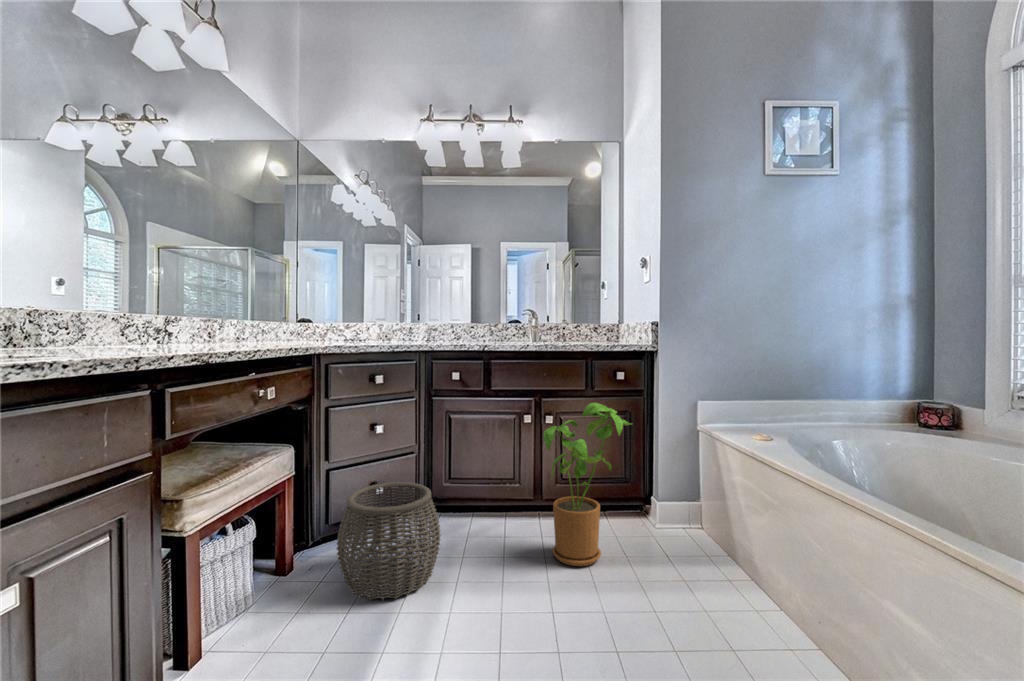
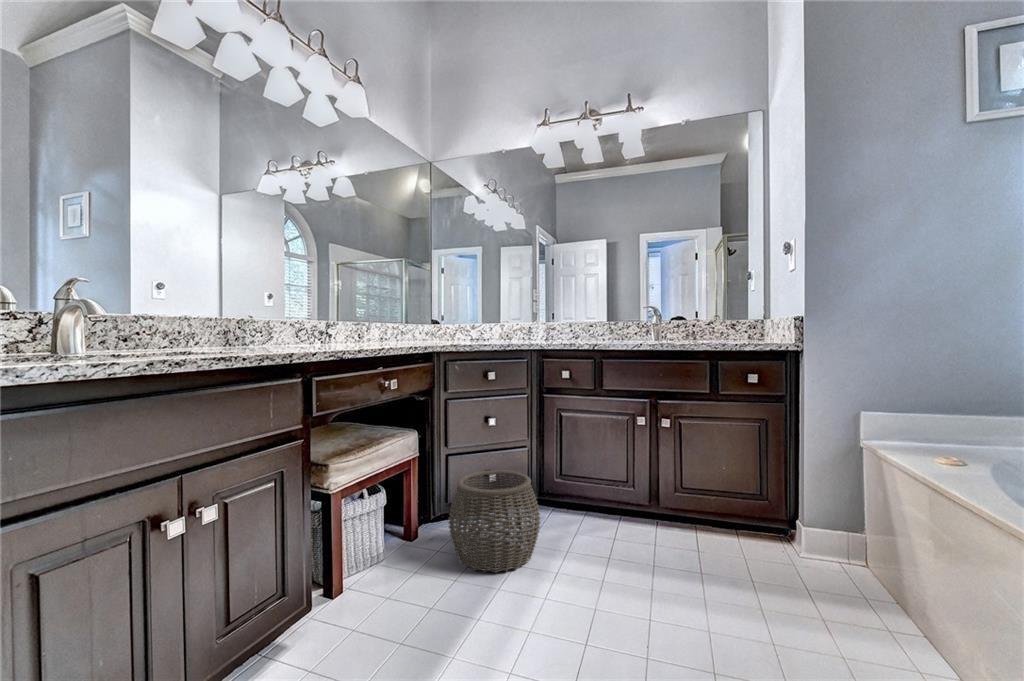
house plant: present [543,403,631,566] -> none [646,404,746,572]

